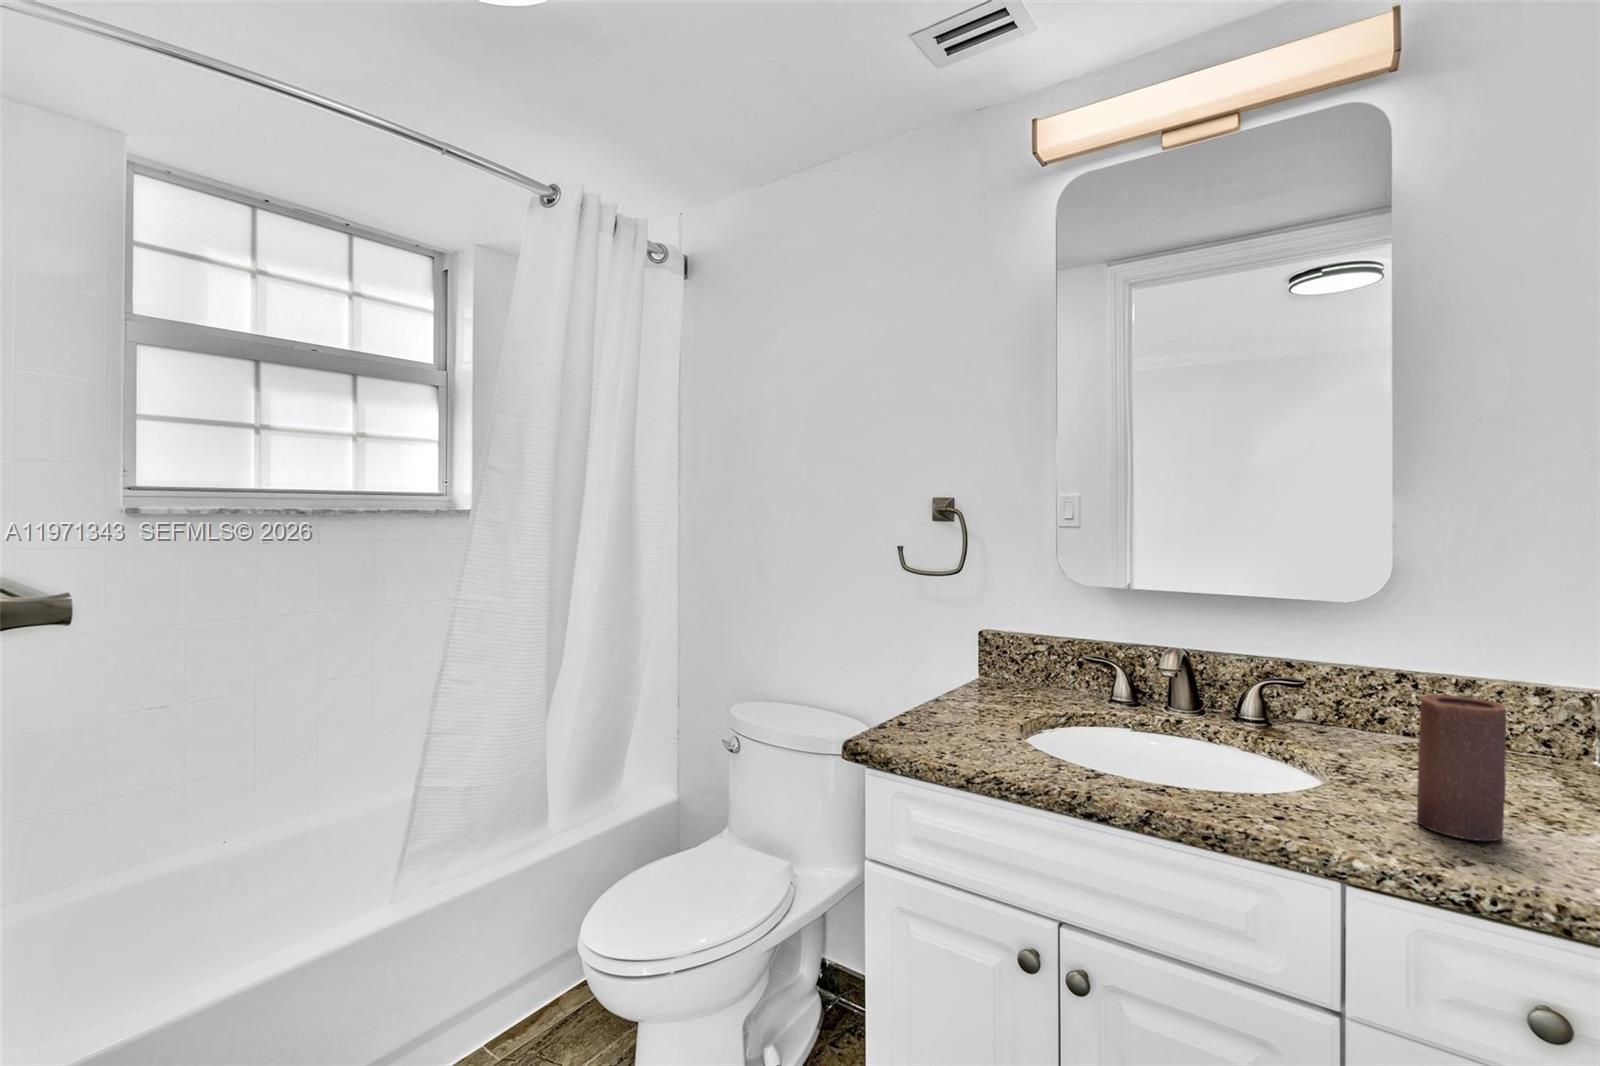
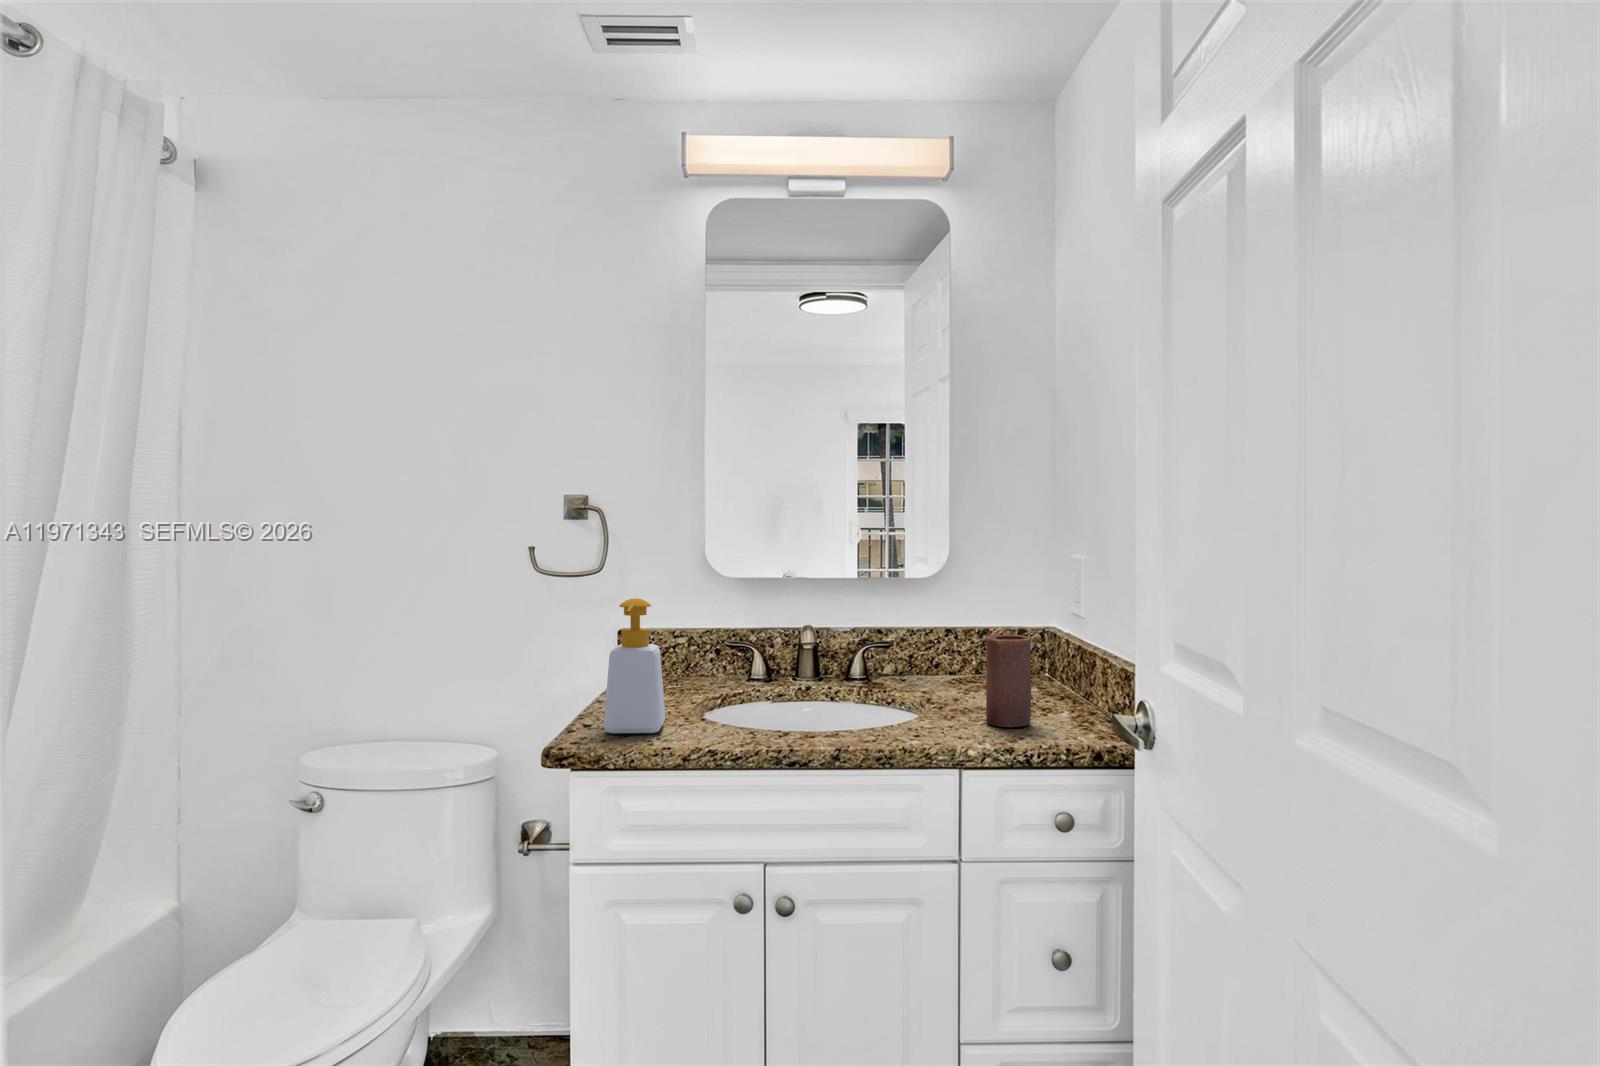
soap bottle: none [902,600,974,744] -> present [604,598,666,734]

